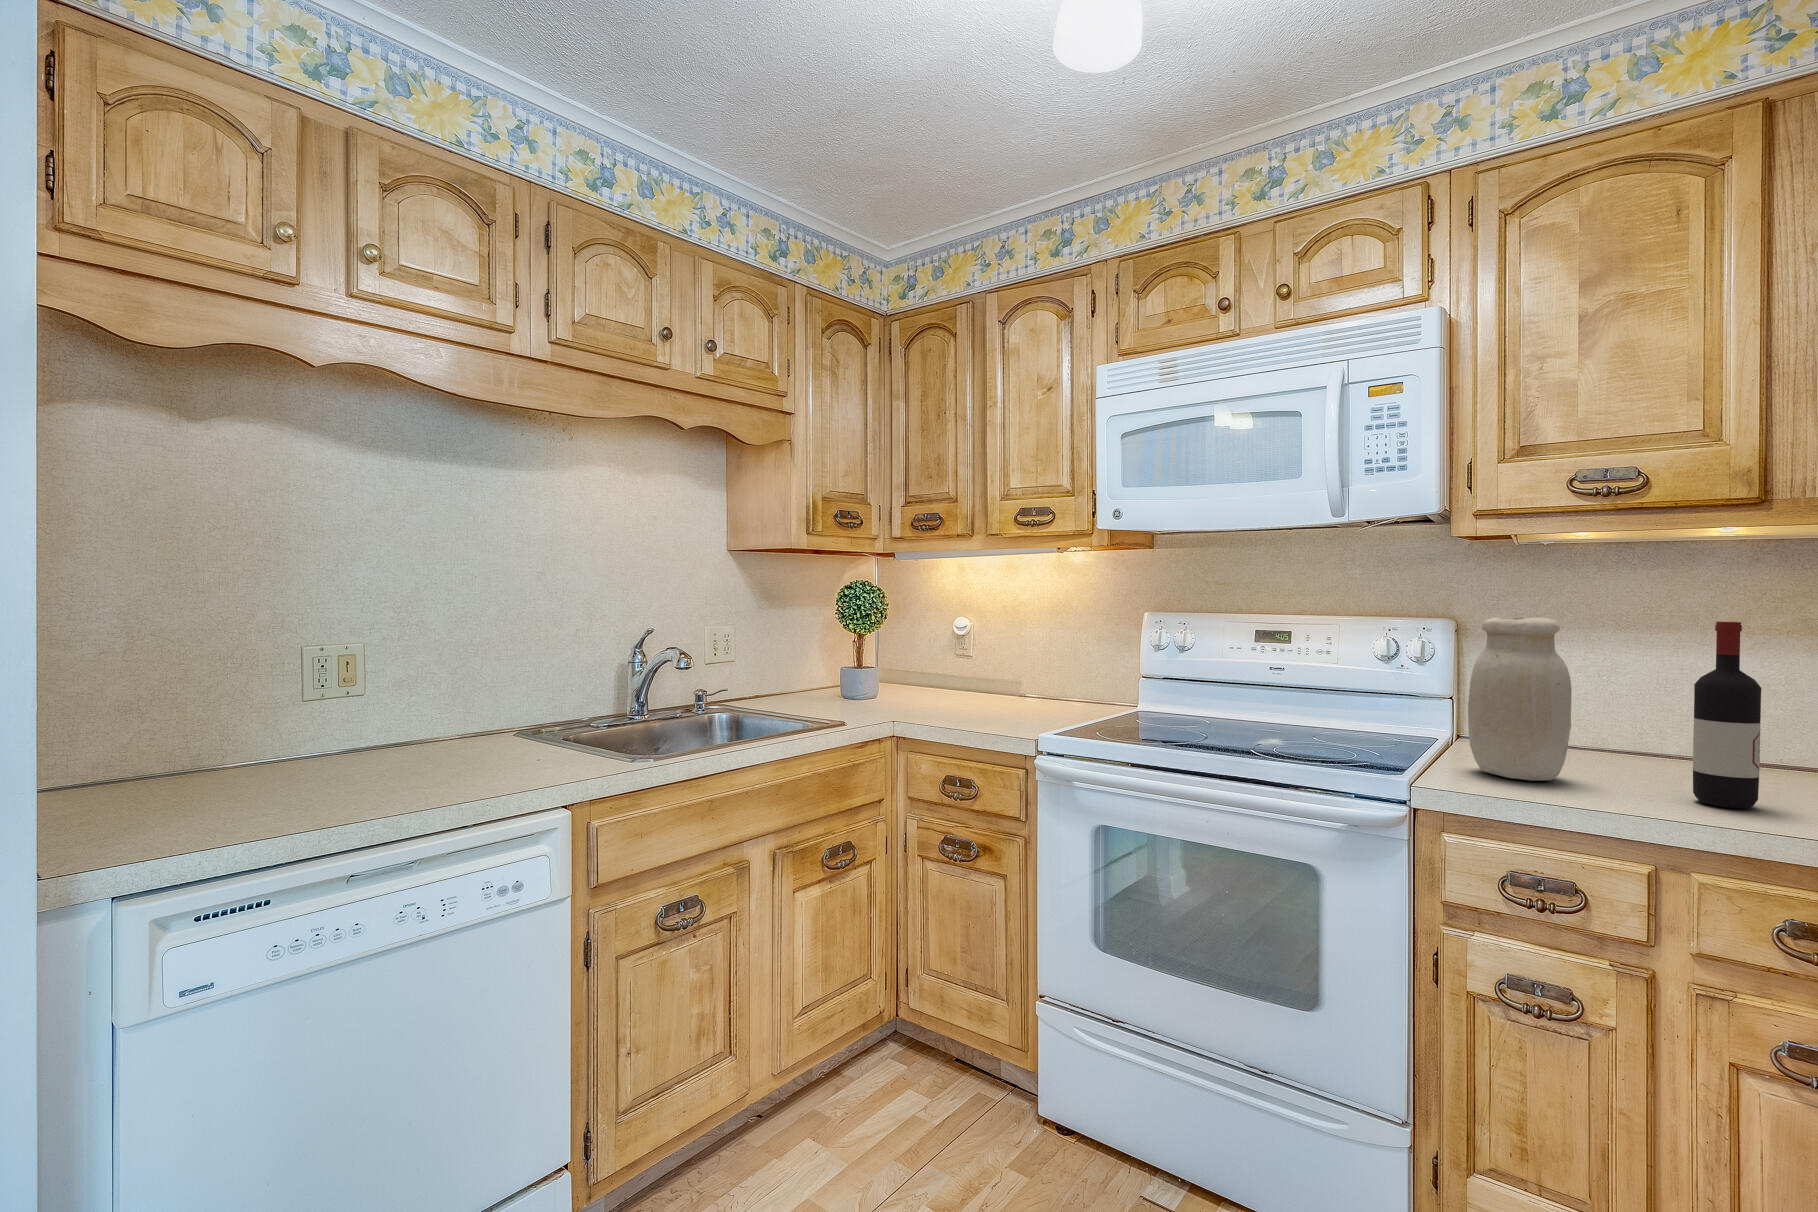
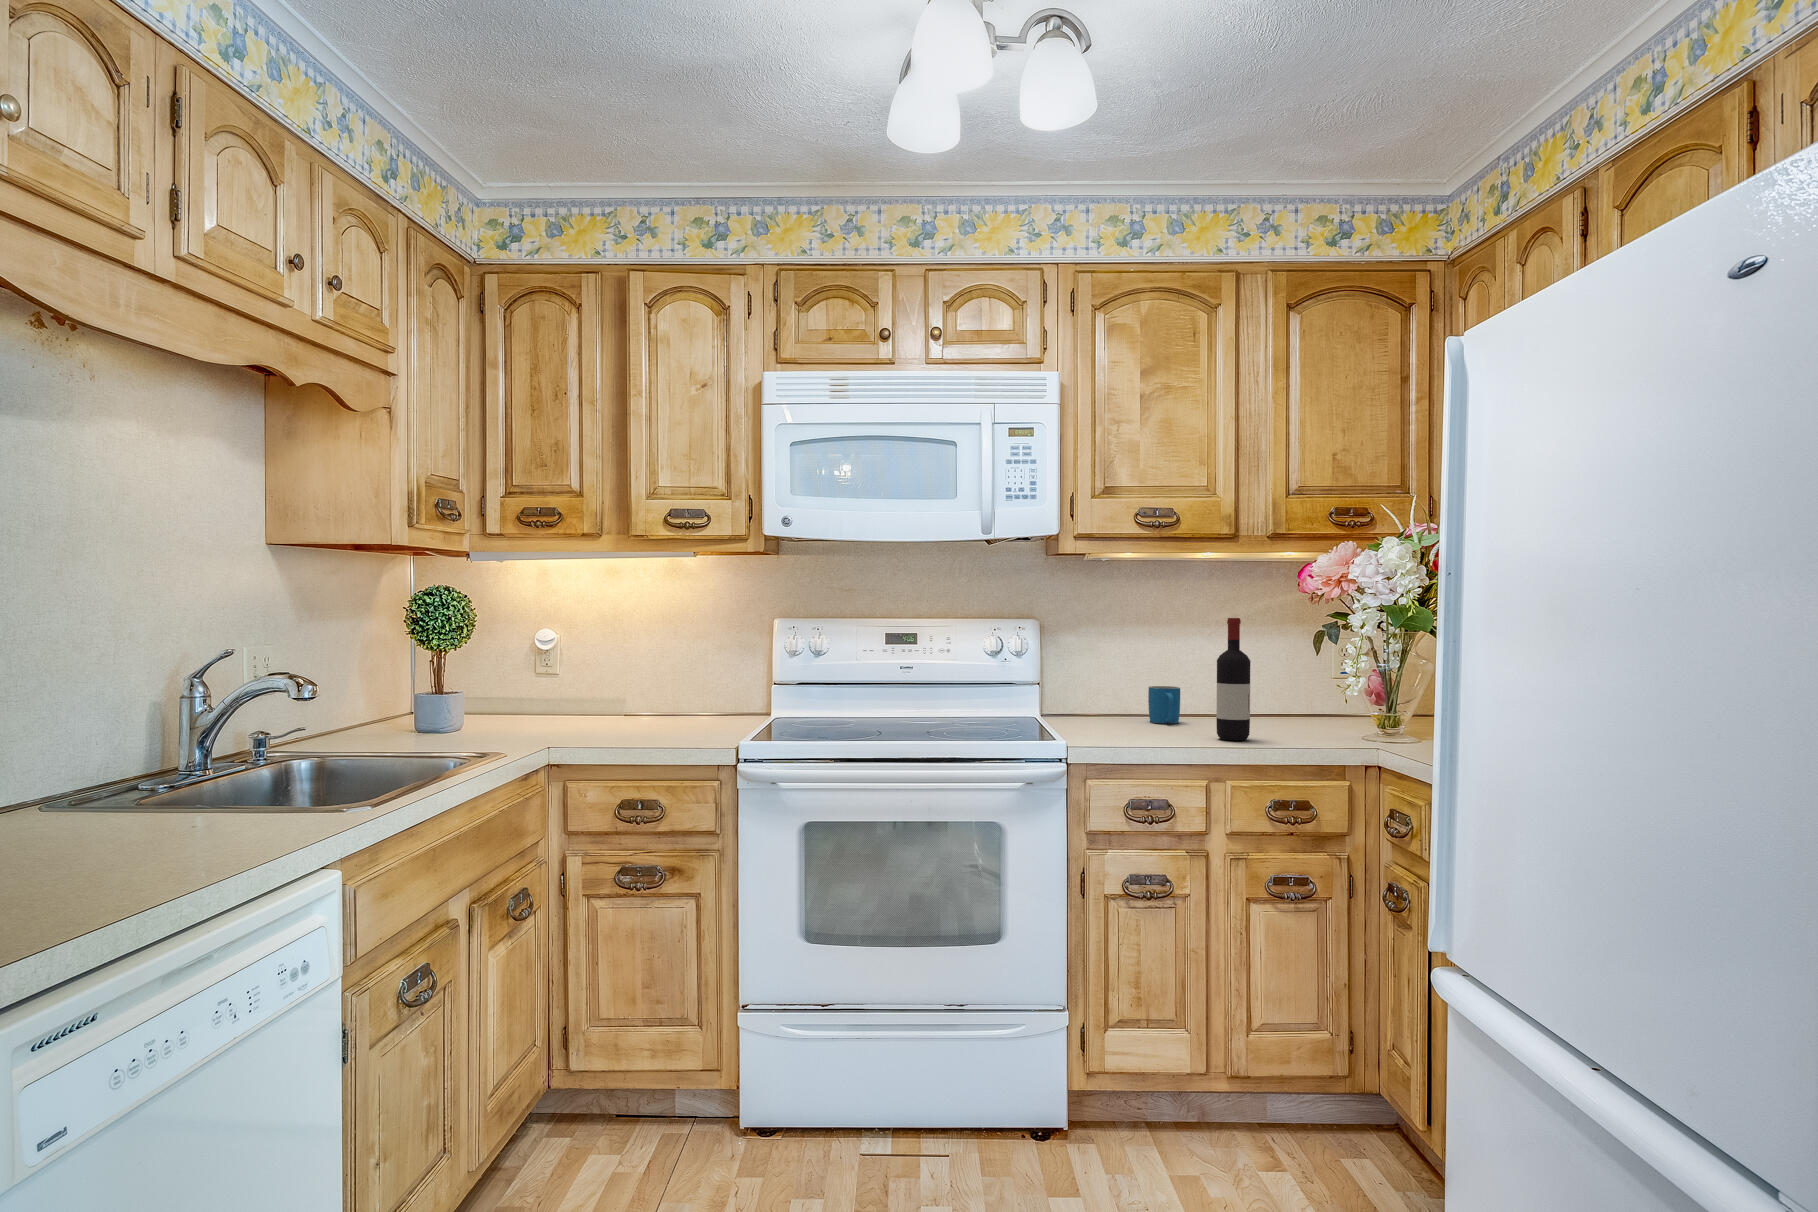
jar: present [1468,617,1572,781] -> none [1085,617,1149,737]
mug: none [1612,712,1668,767] -> present [1148,686,1180,723]

